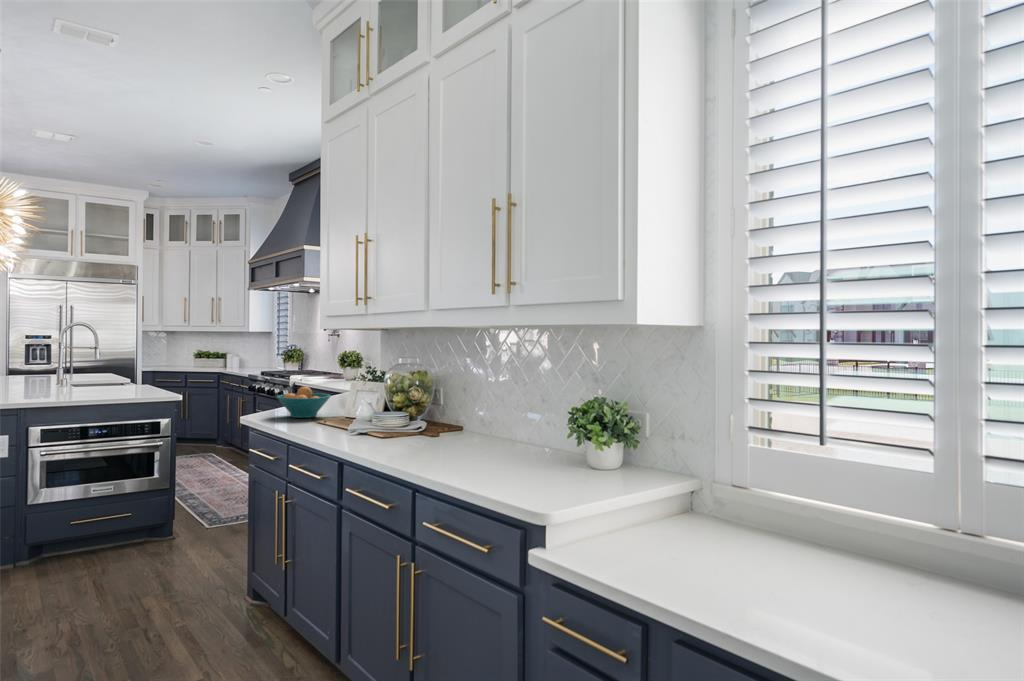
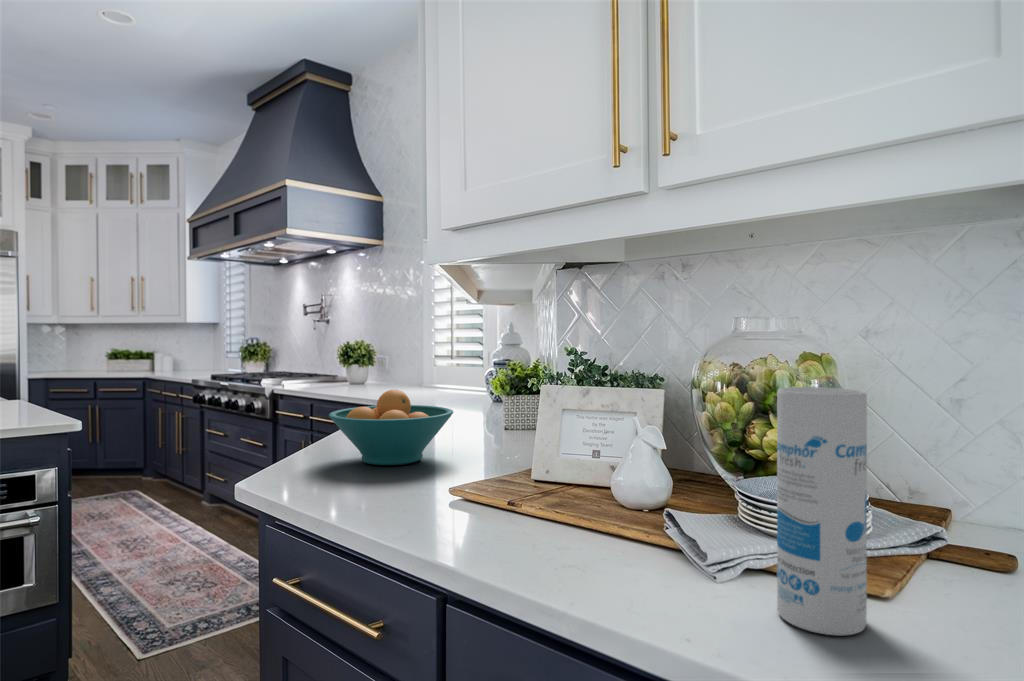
canister: none [344,389,365,448] -> present [777,387,867,635]

